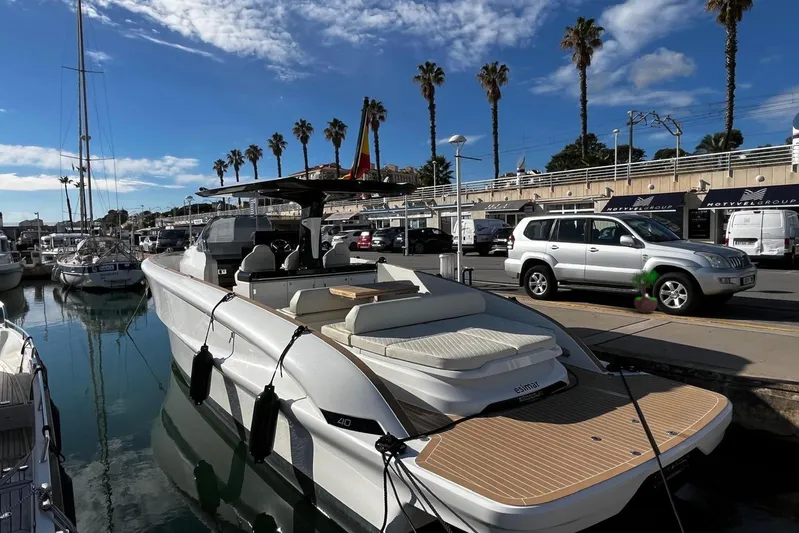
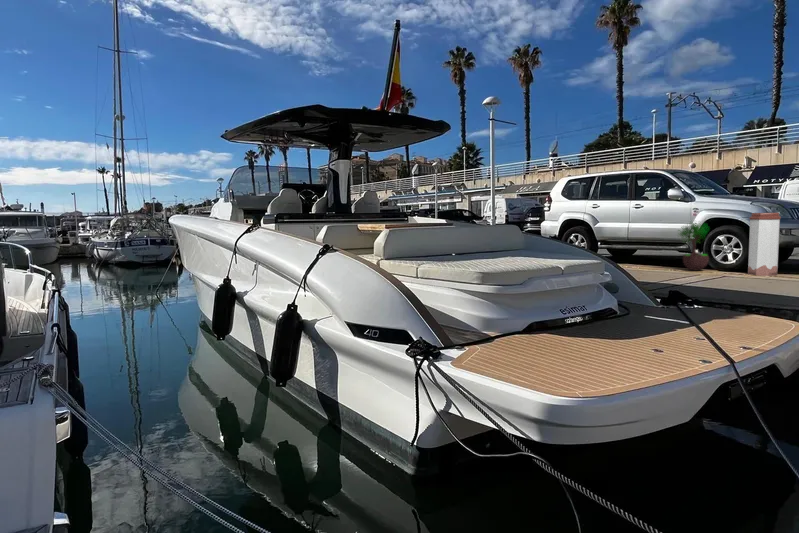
trash can: none [692,262,721,321] -> present [748,213,781,276]

